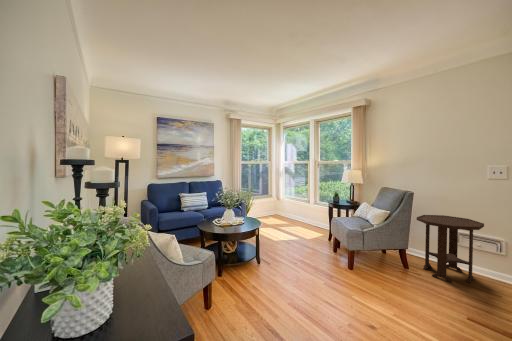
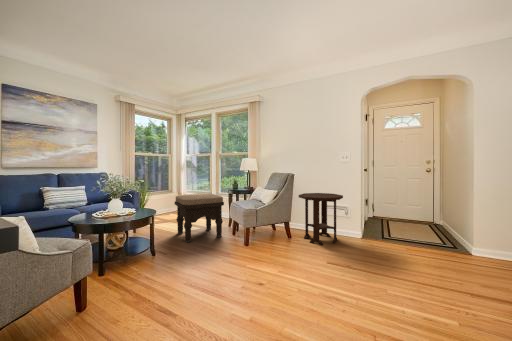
ottoman: none [276,205,325,254] -> present [175,194,224,242]

